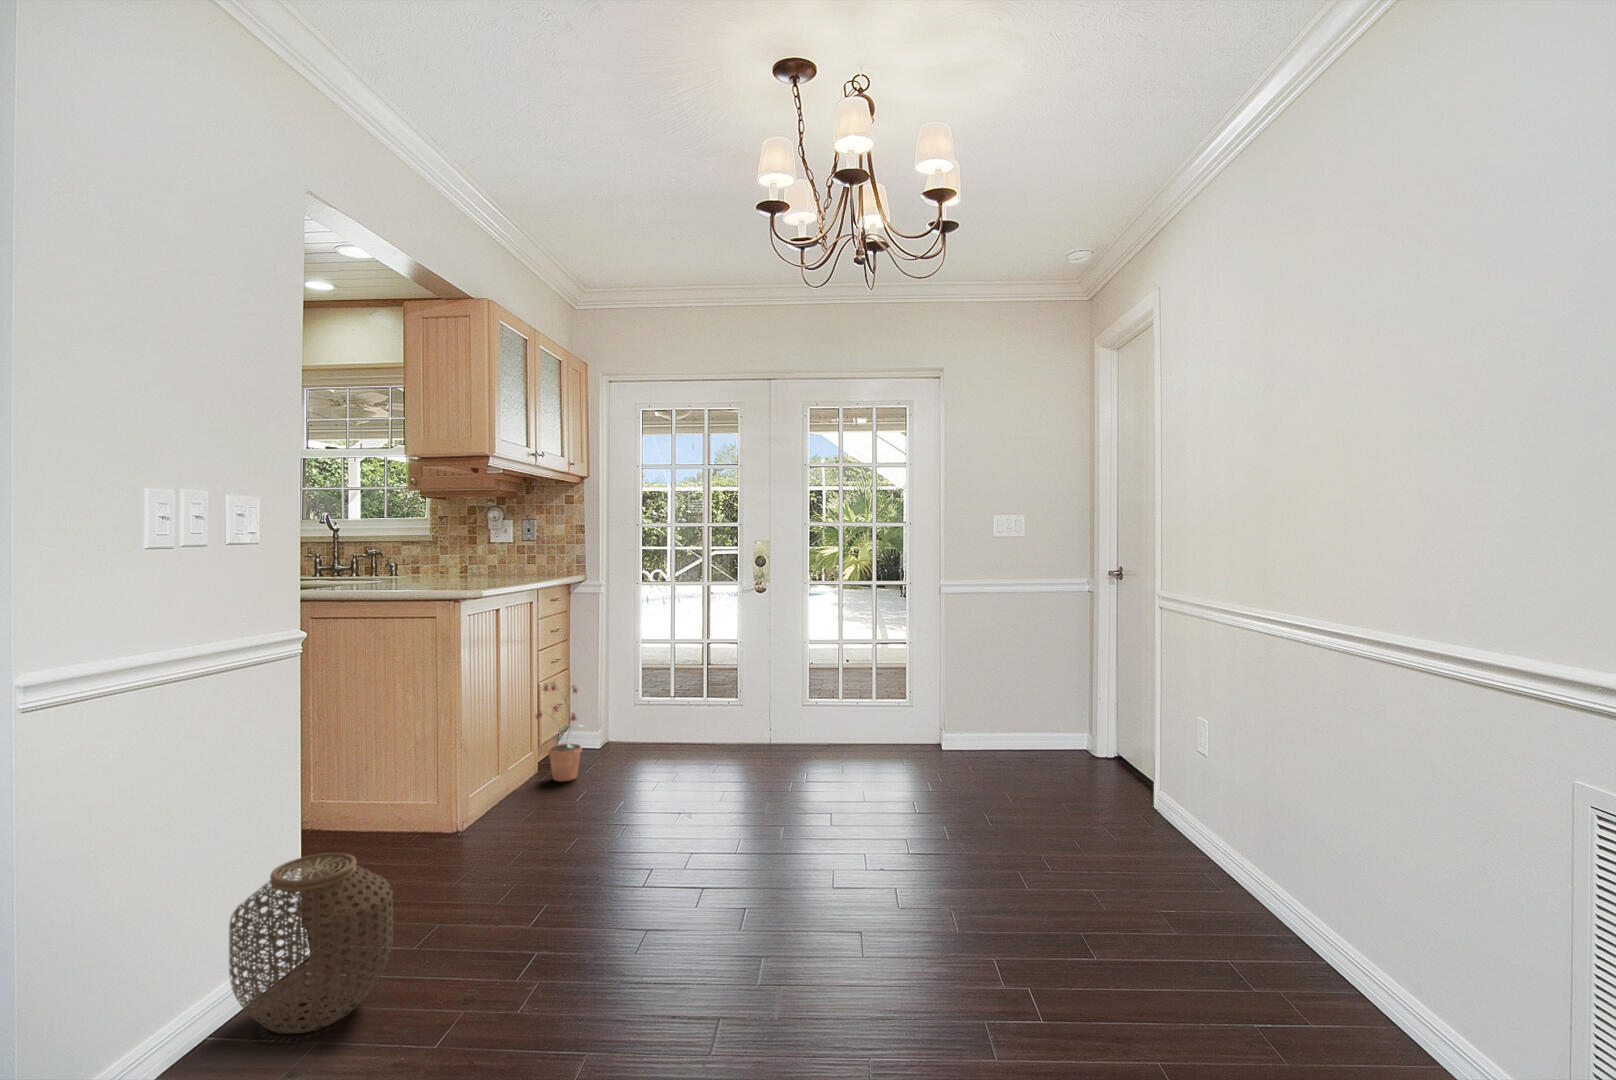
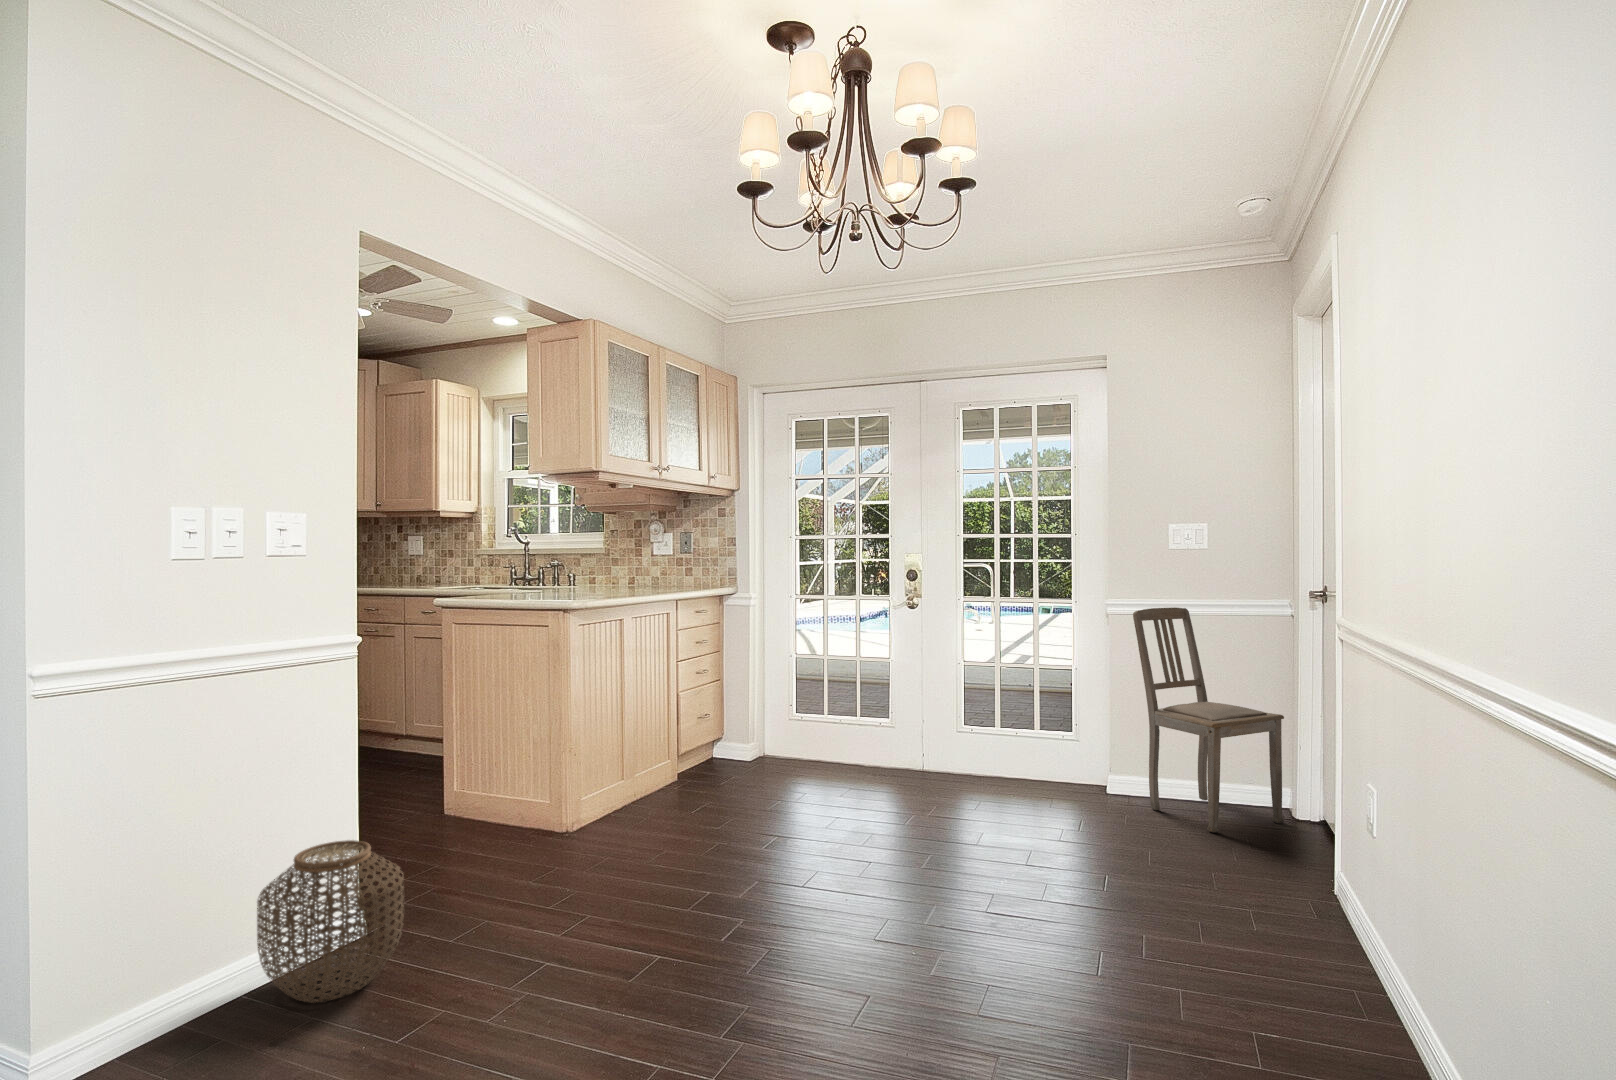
dining chair: none [963,590,1077,772] -> present [1133,607,1284,833]
potted plant: present [536,683,583,781] -> none [665,693,718,792]

